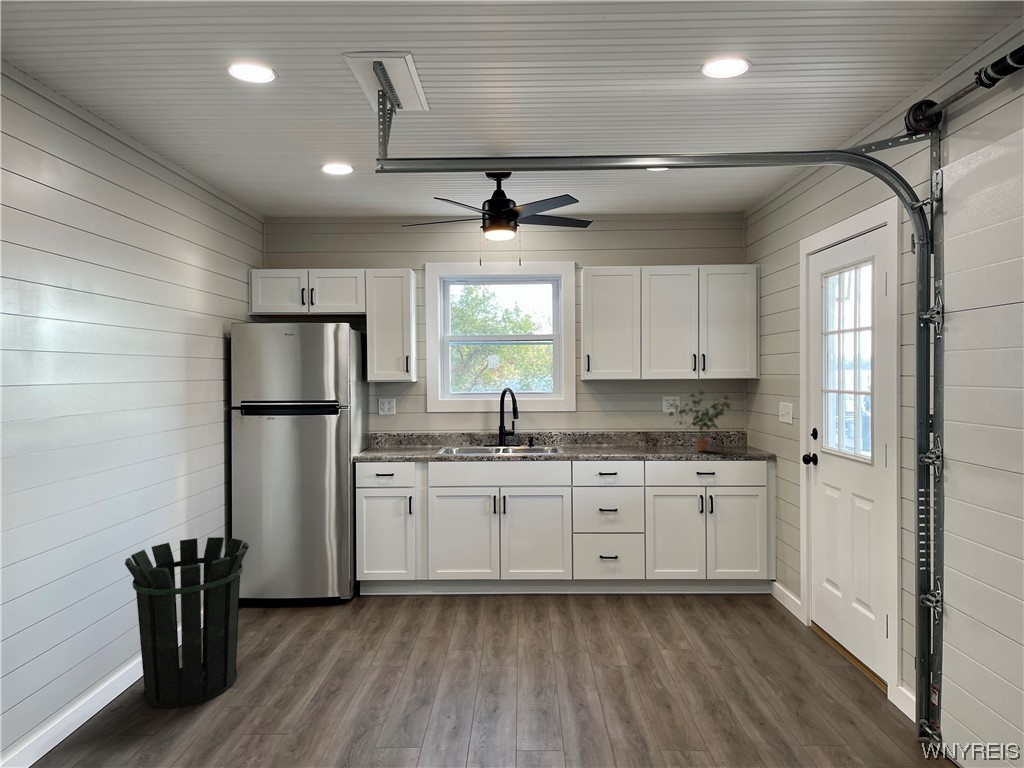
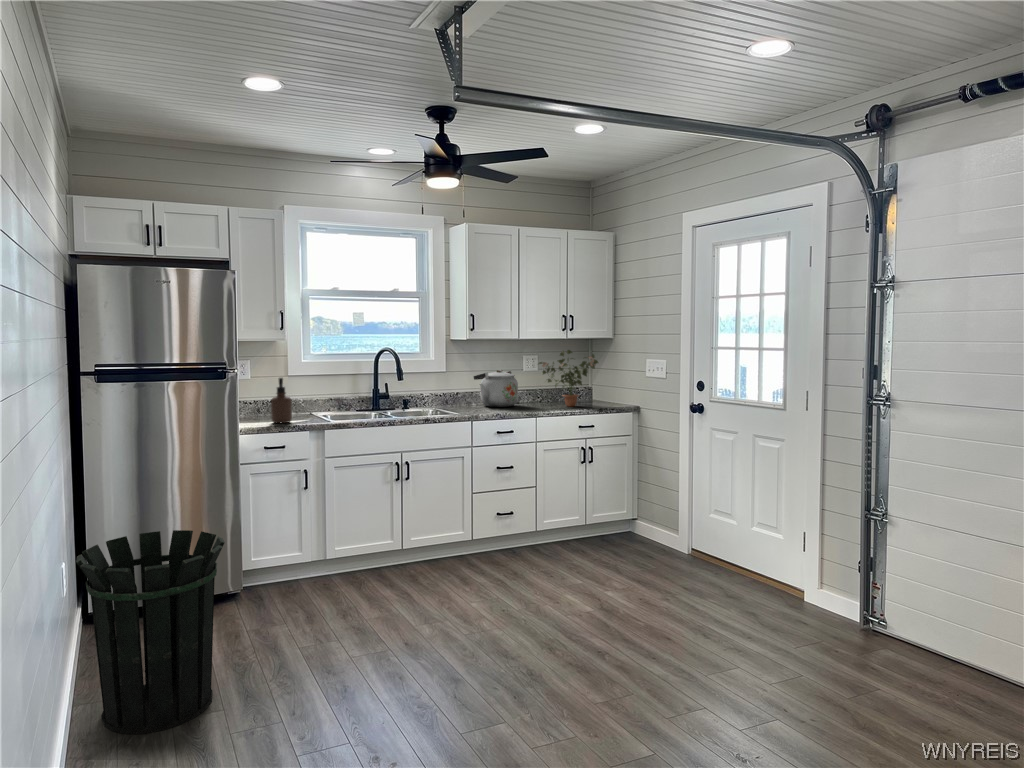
kettle: none [601,410,645,448] -> present [474,370,518,407]
soap dispenser: none [393,414,410,453] -> present [271,378,292,423]

